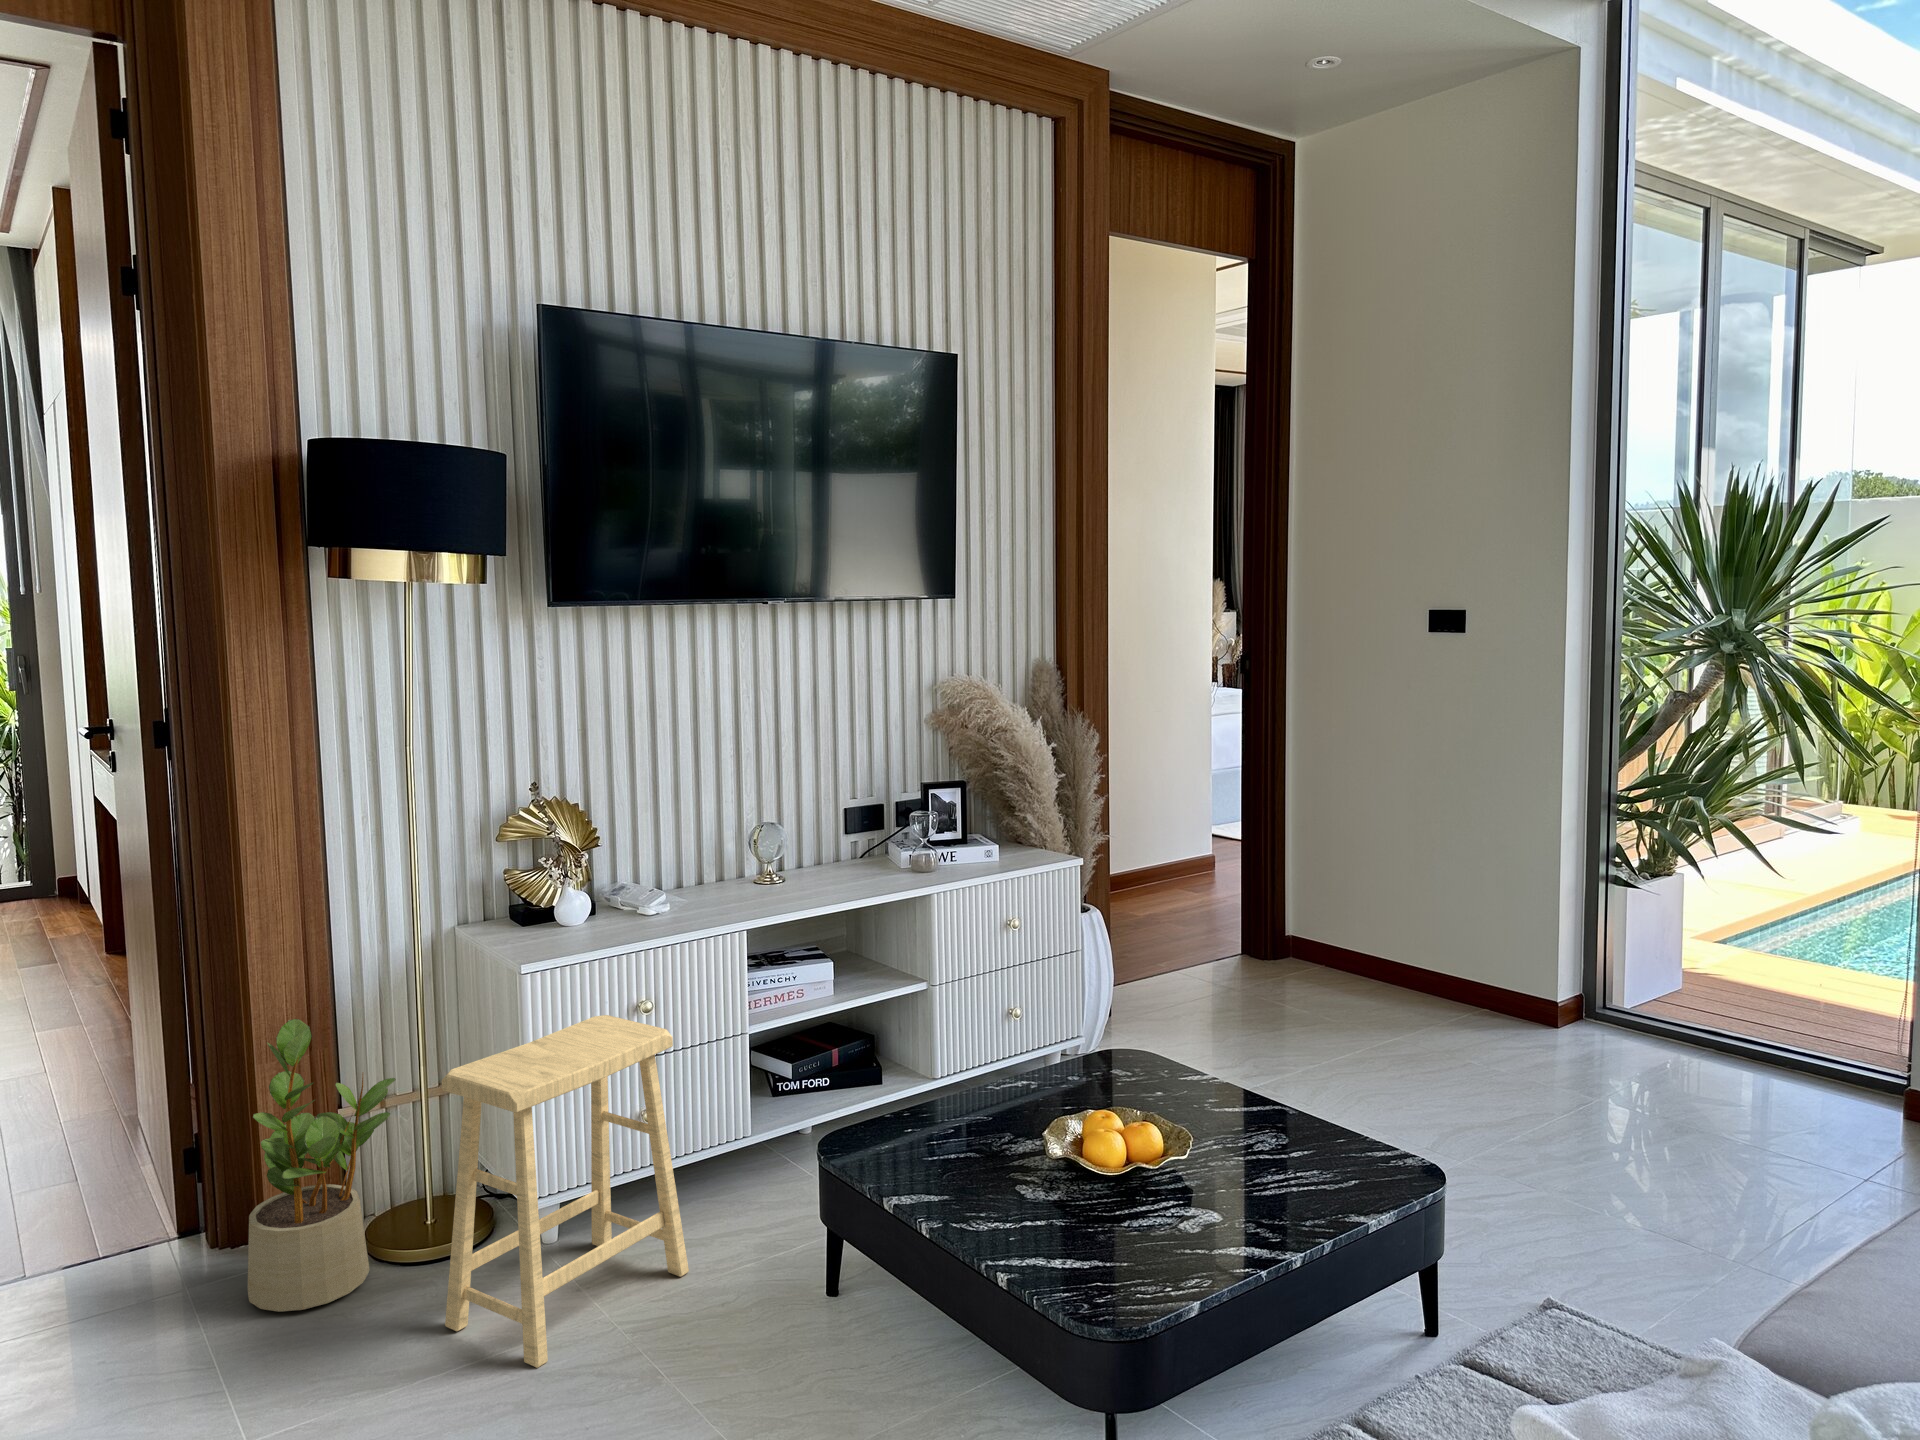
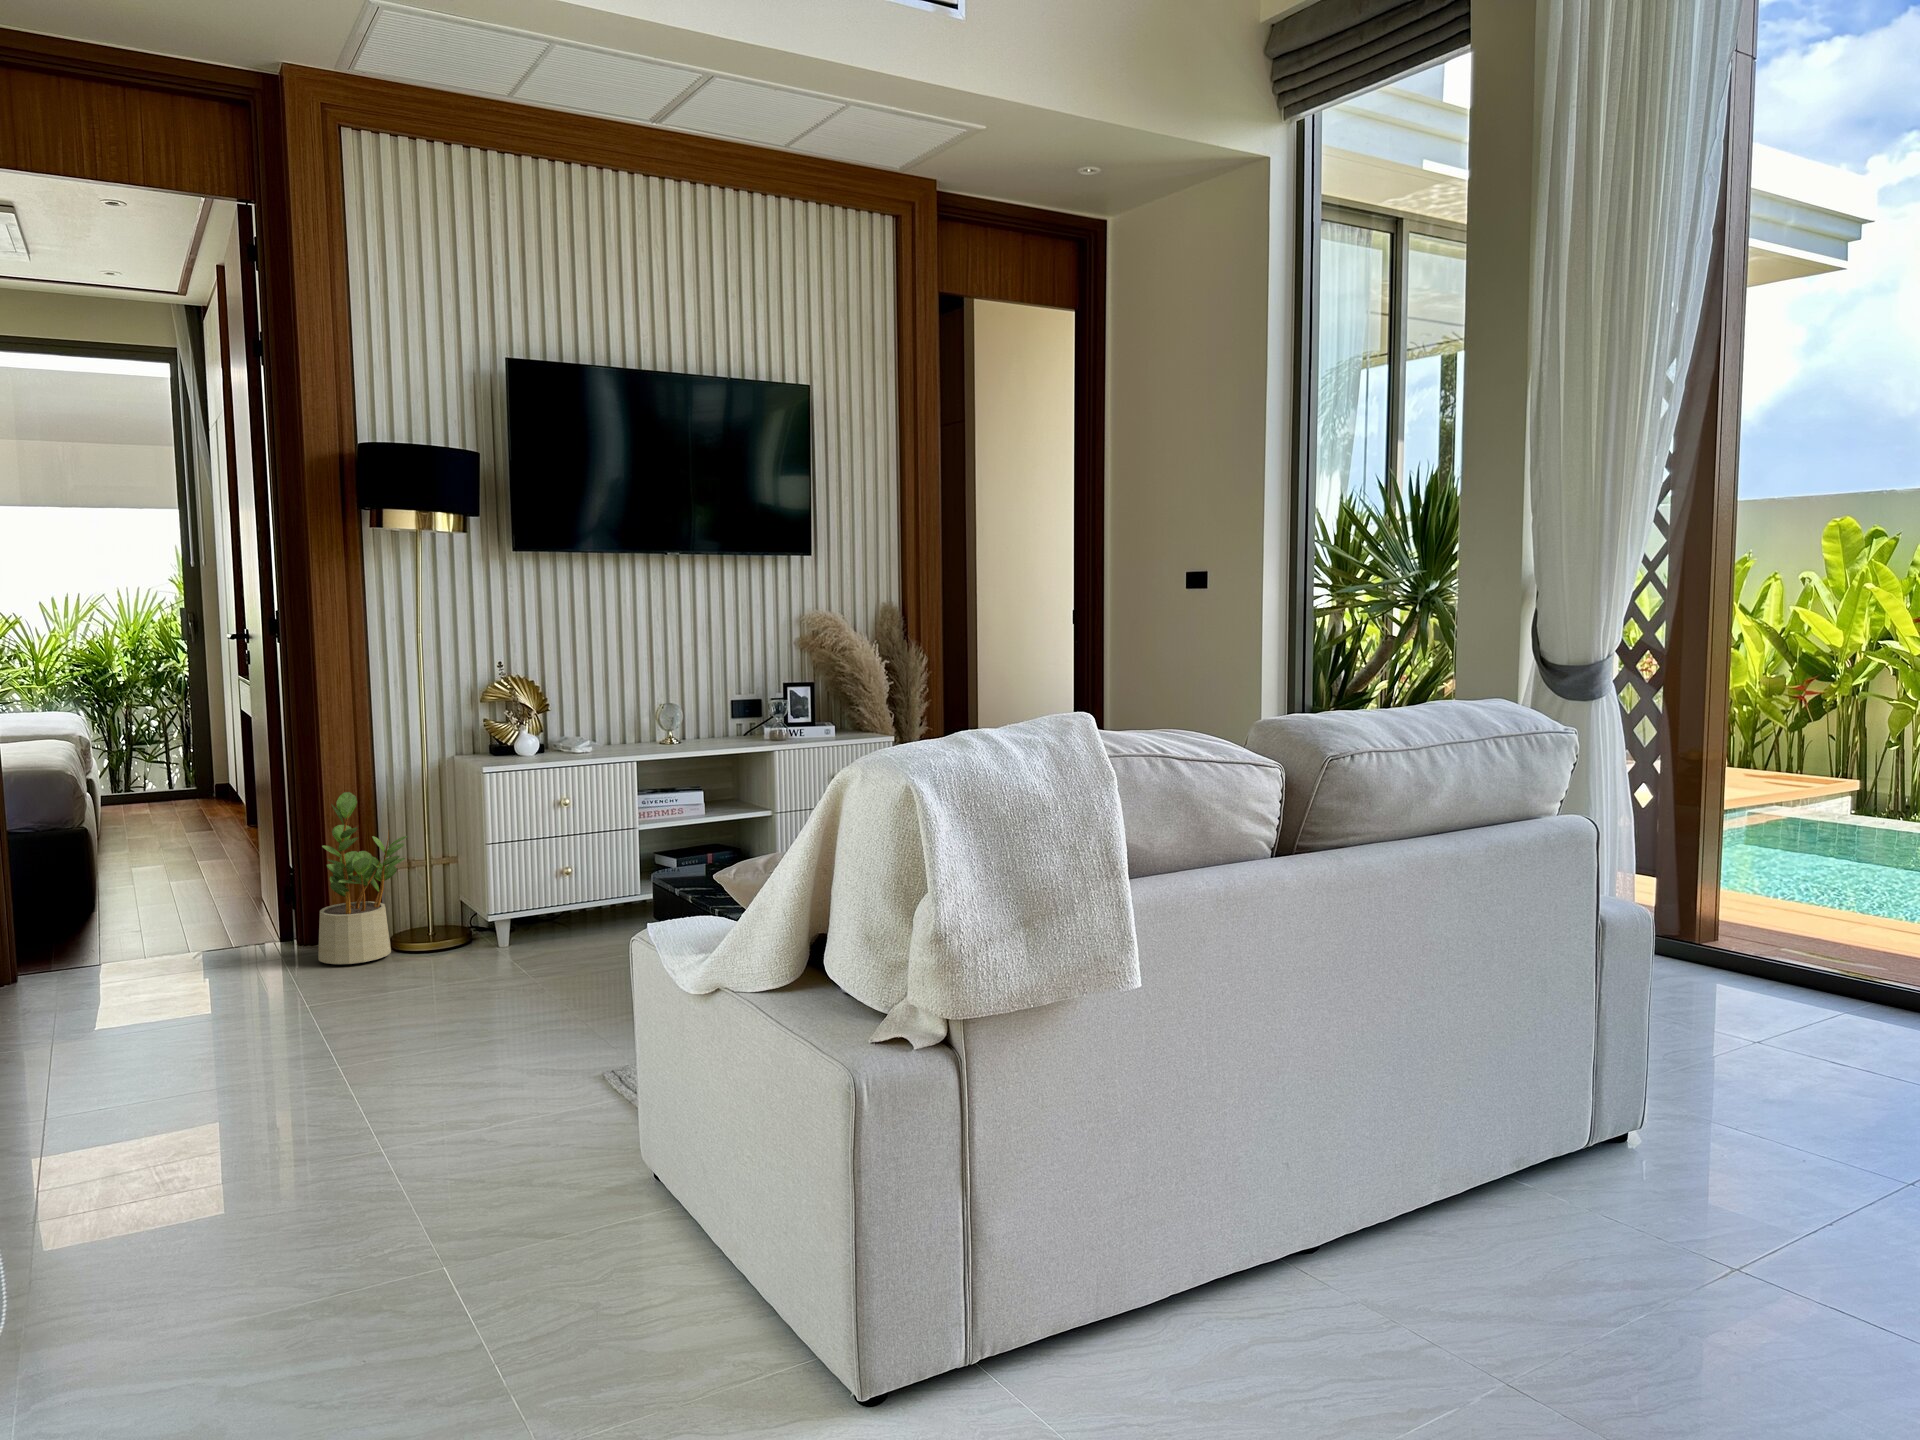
footstool: present [442,1015,689,1368] -> none [428,800,582,986]

